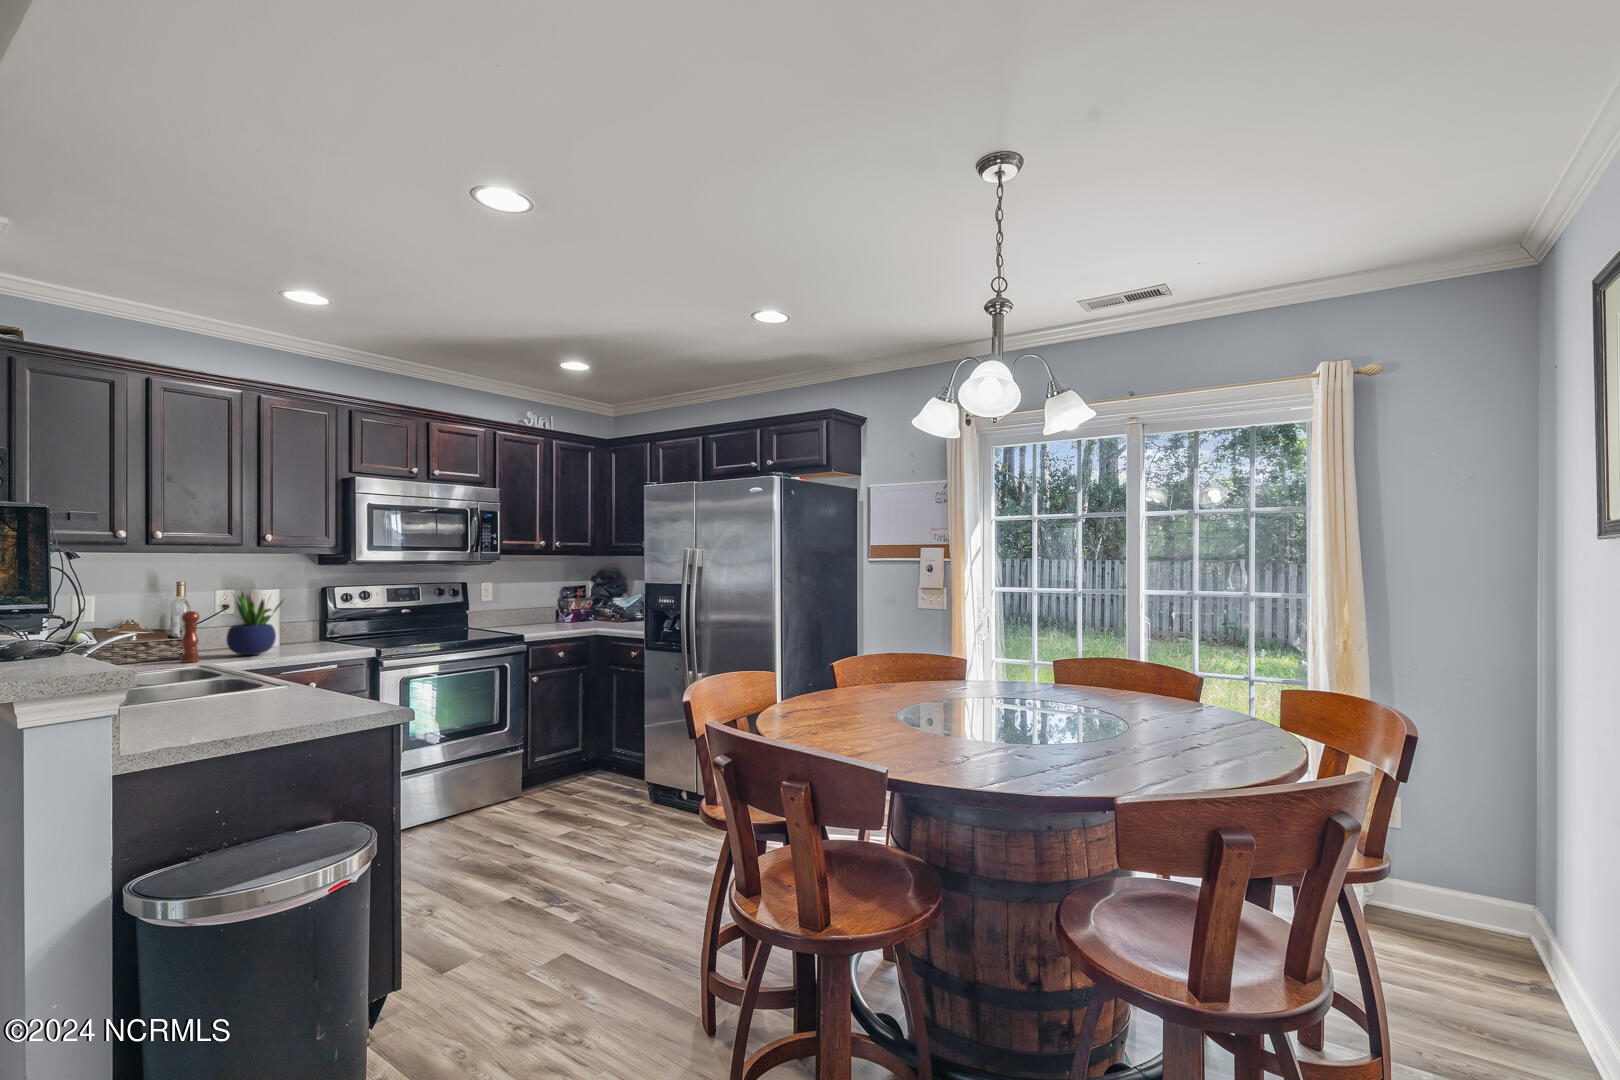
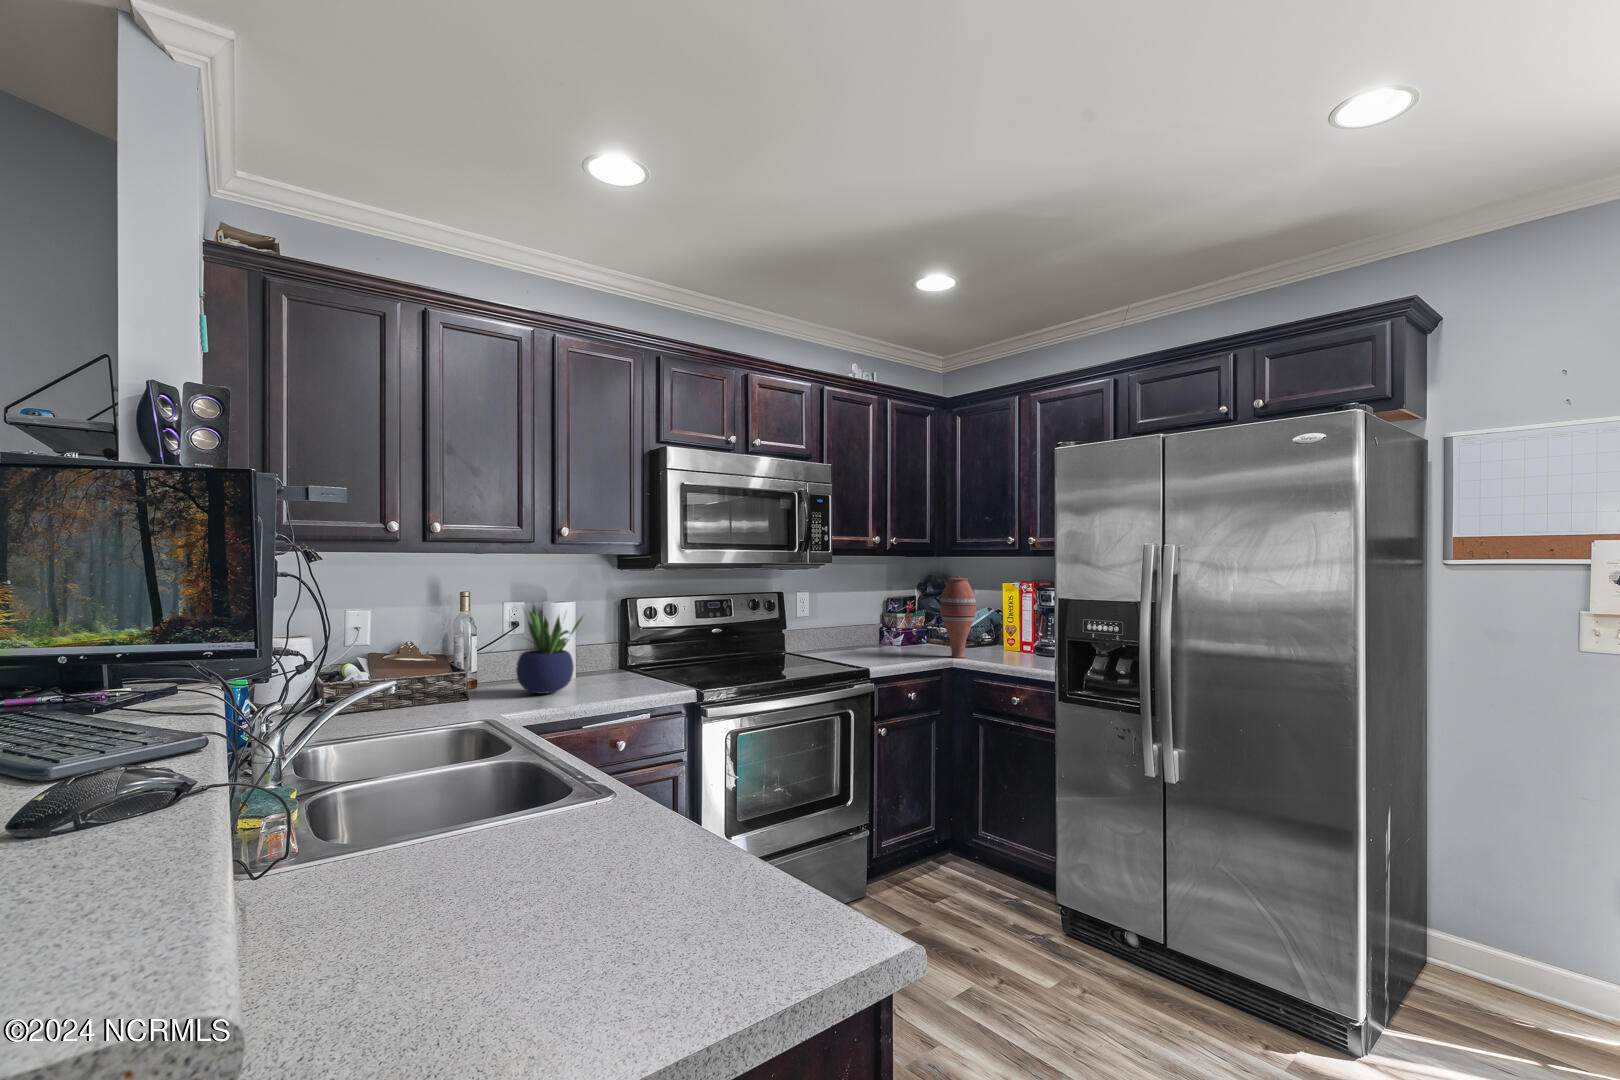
vase: none [587,569,613,627] -> present [940,576,976,657]
pepper mill: present [180,607,199,663] -> none [463,628,485,705]

